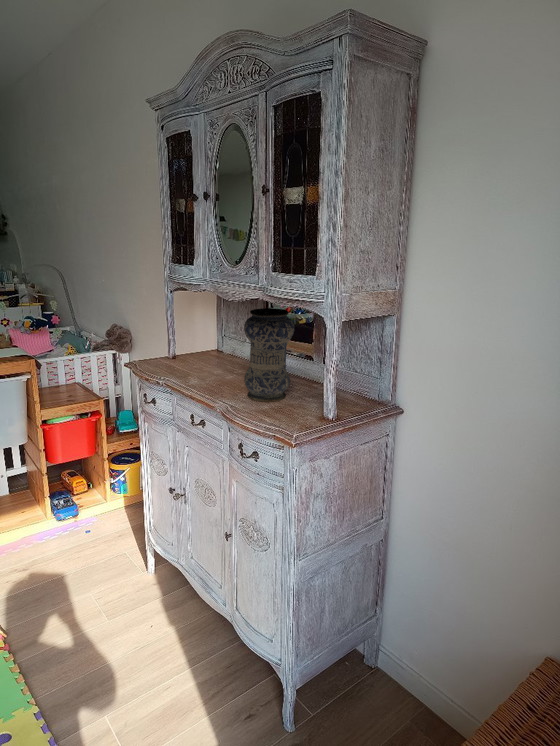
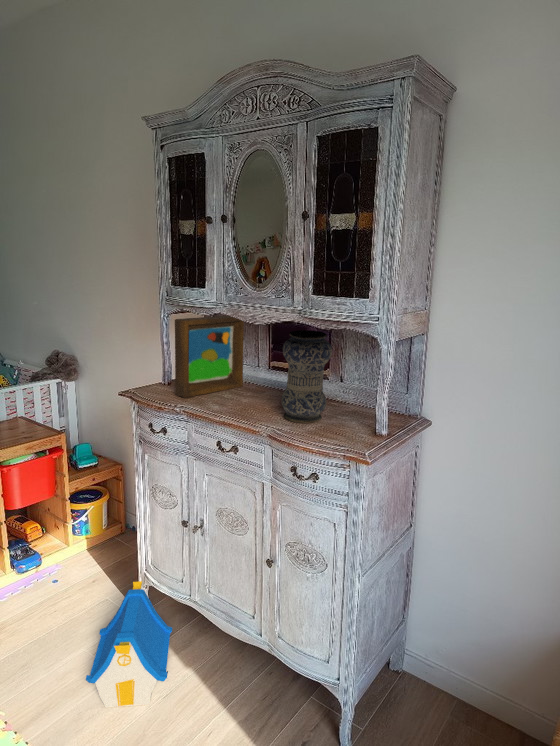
picture frame: none [168,294,241,371] -> present [175,316,244,398]
toy house: none [69,539,161,652] -> present [86,581,172,707]

